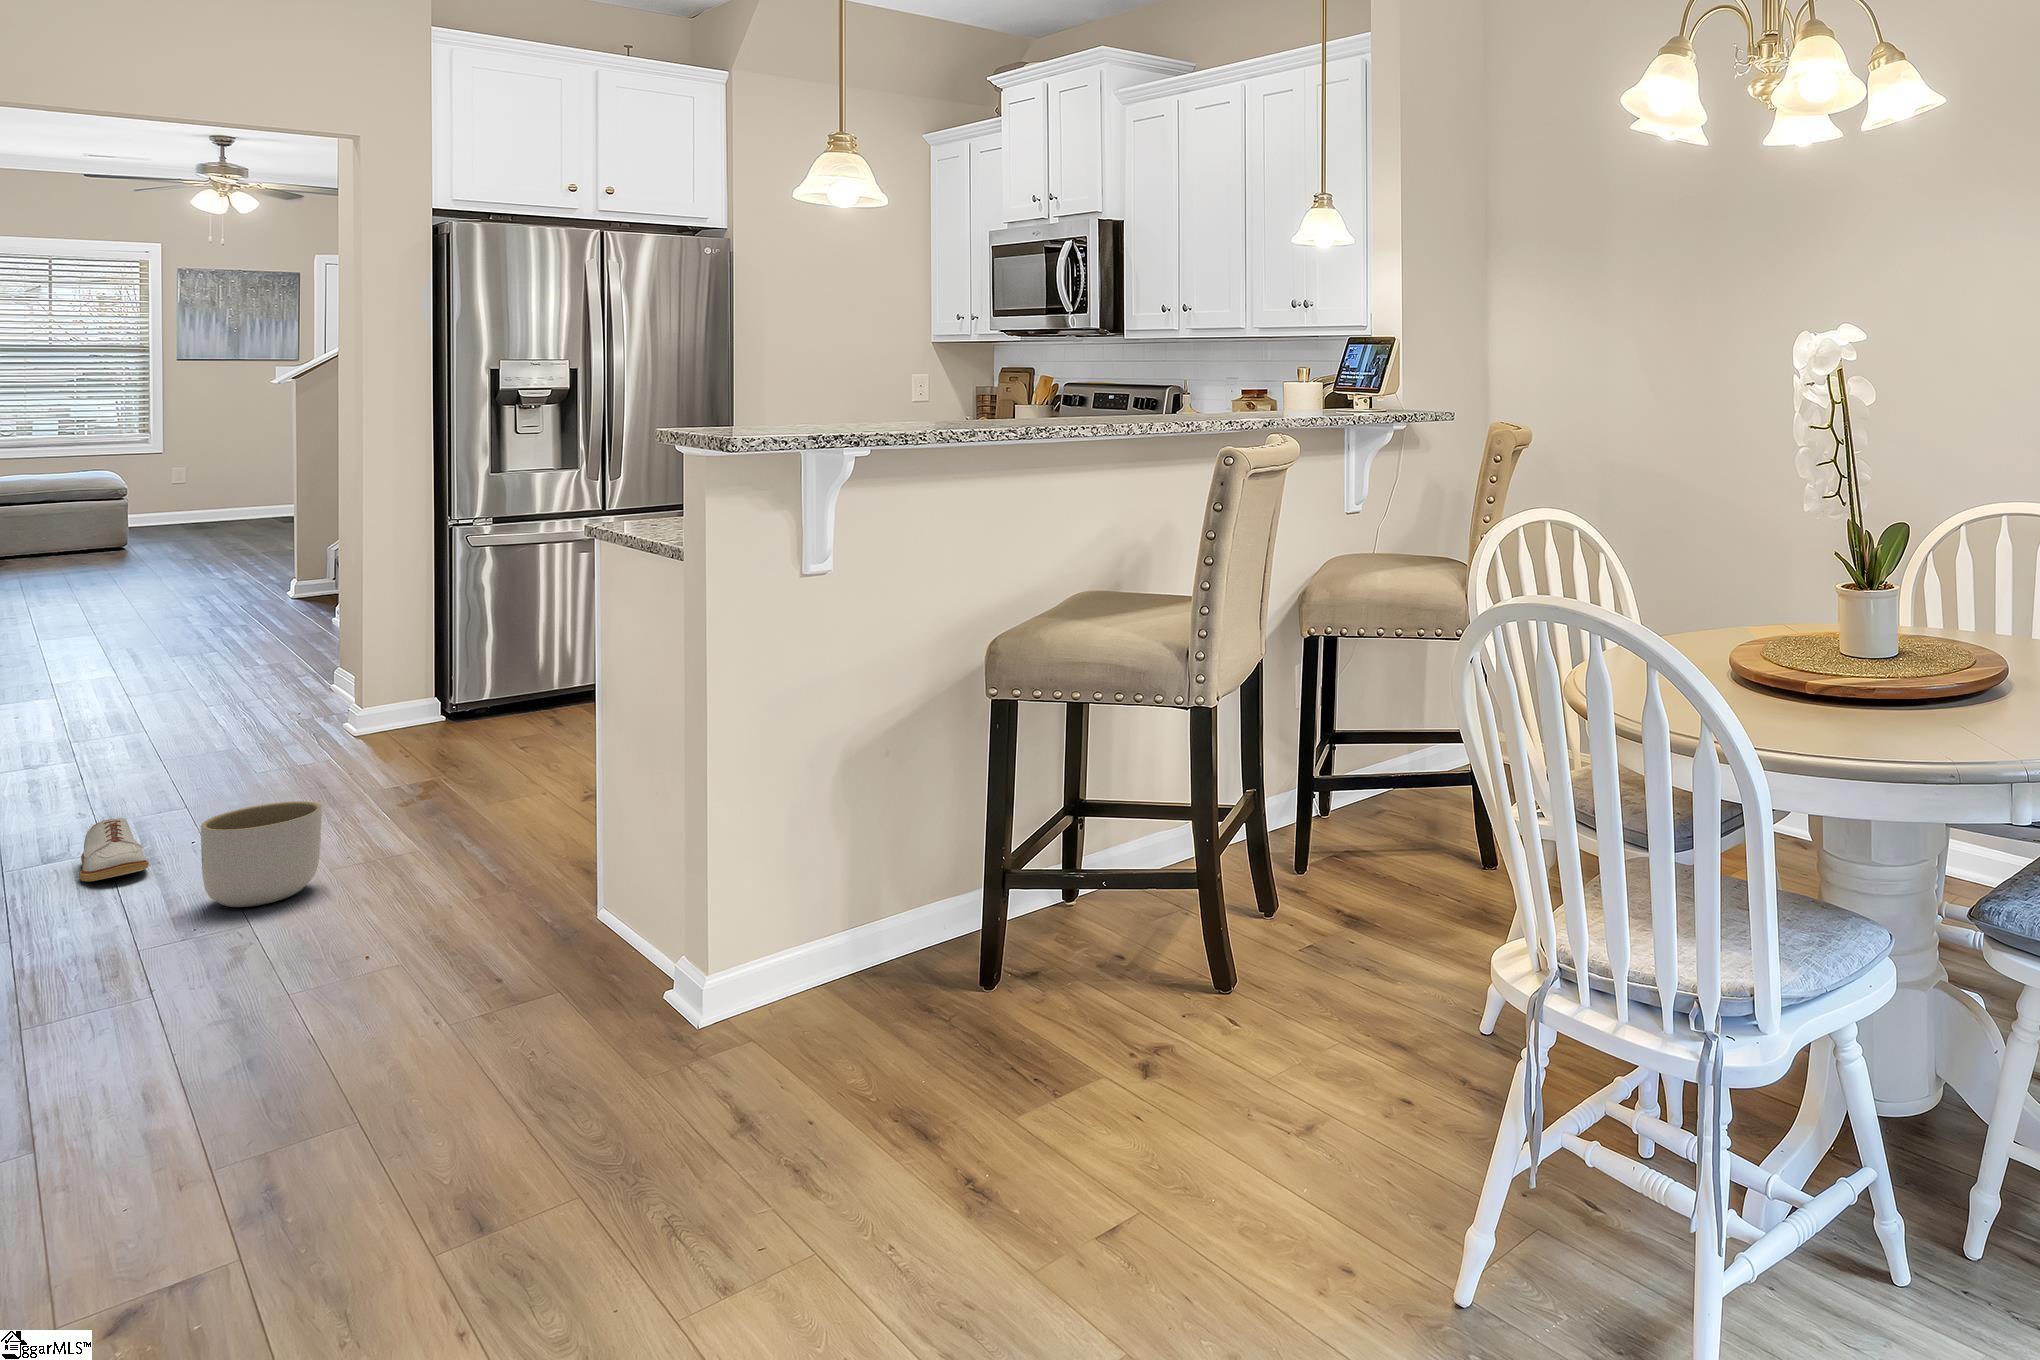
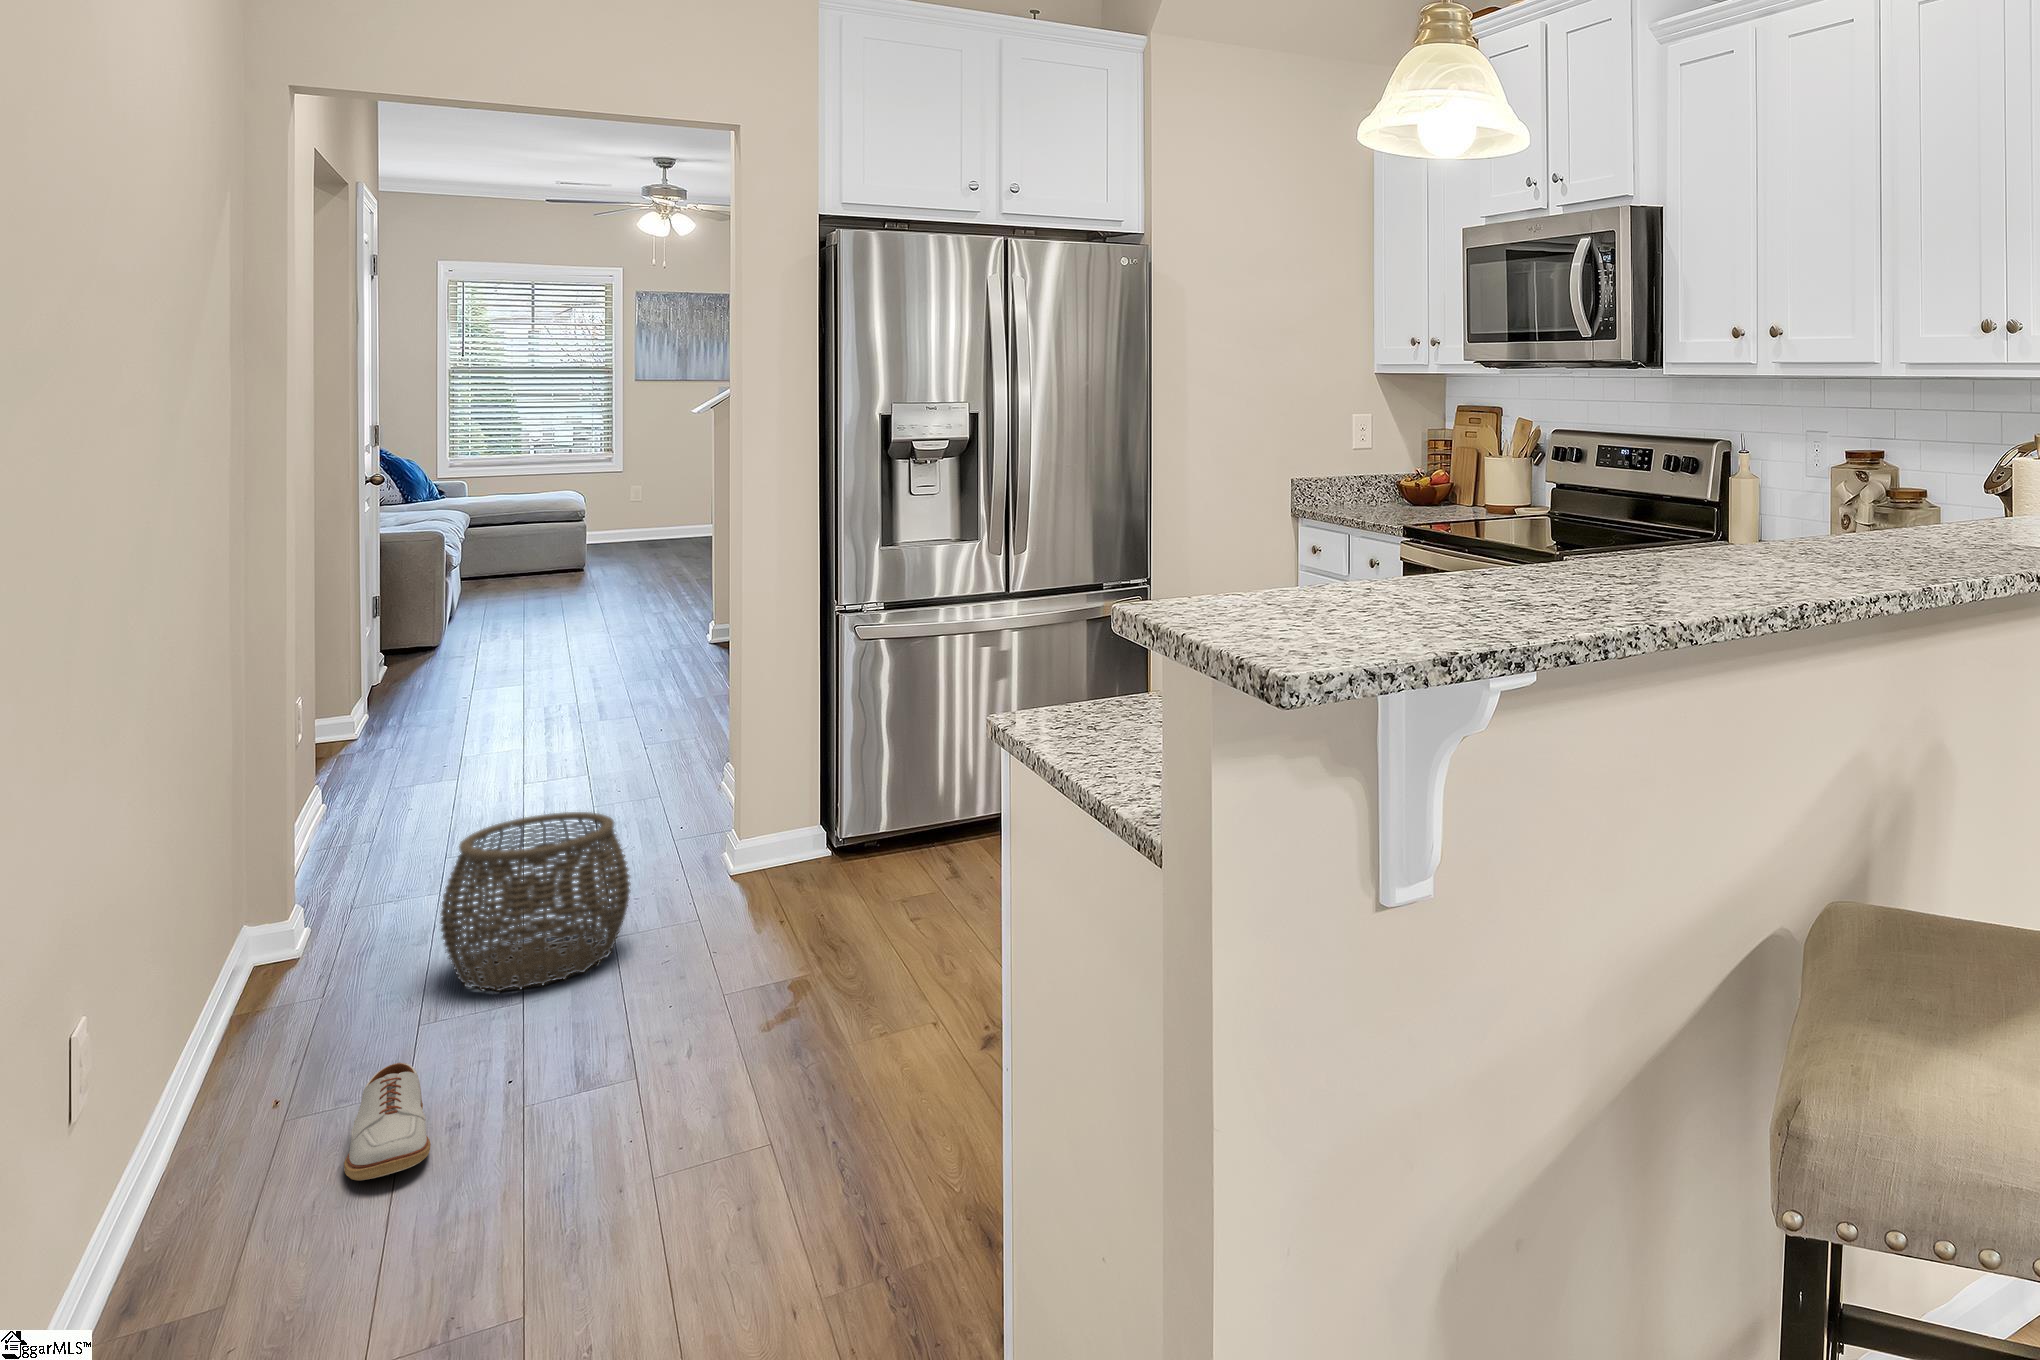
woven basket: none [109,672,276,800] -> present [441,812,630,991]
planter: present [201,801,322,907] -> none [463,1093,629,1279]

